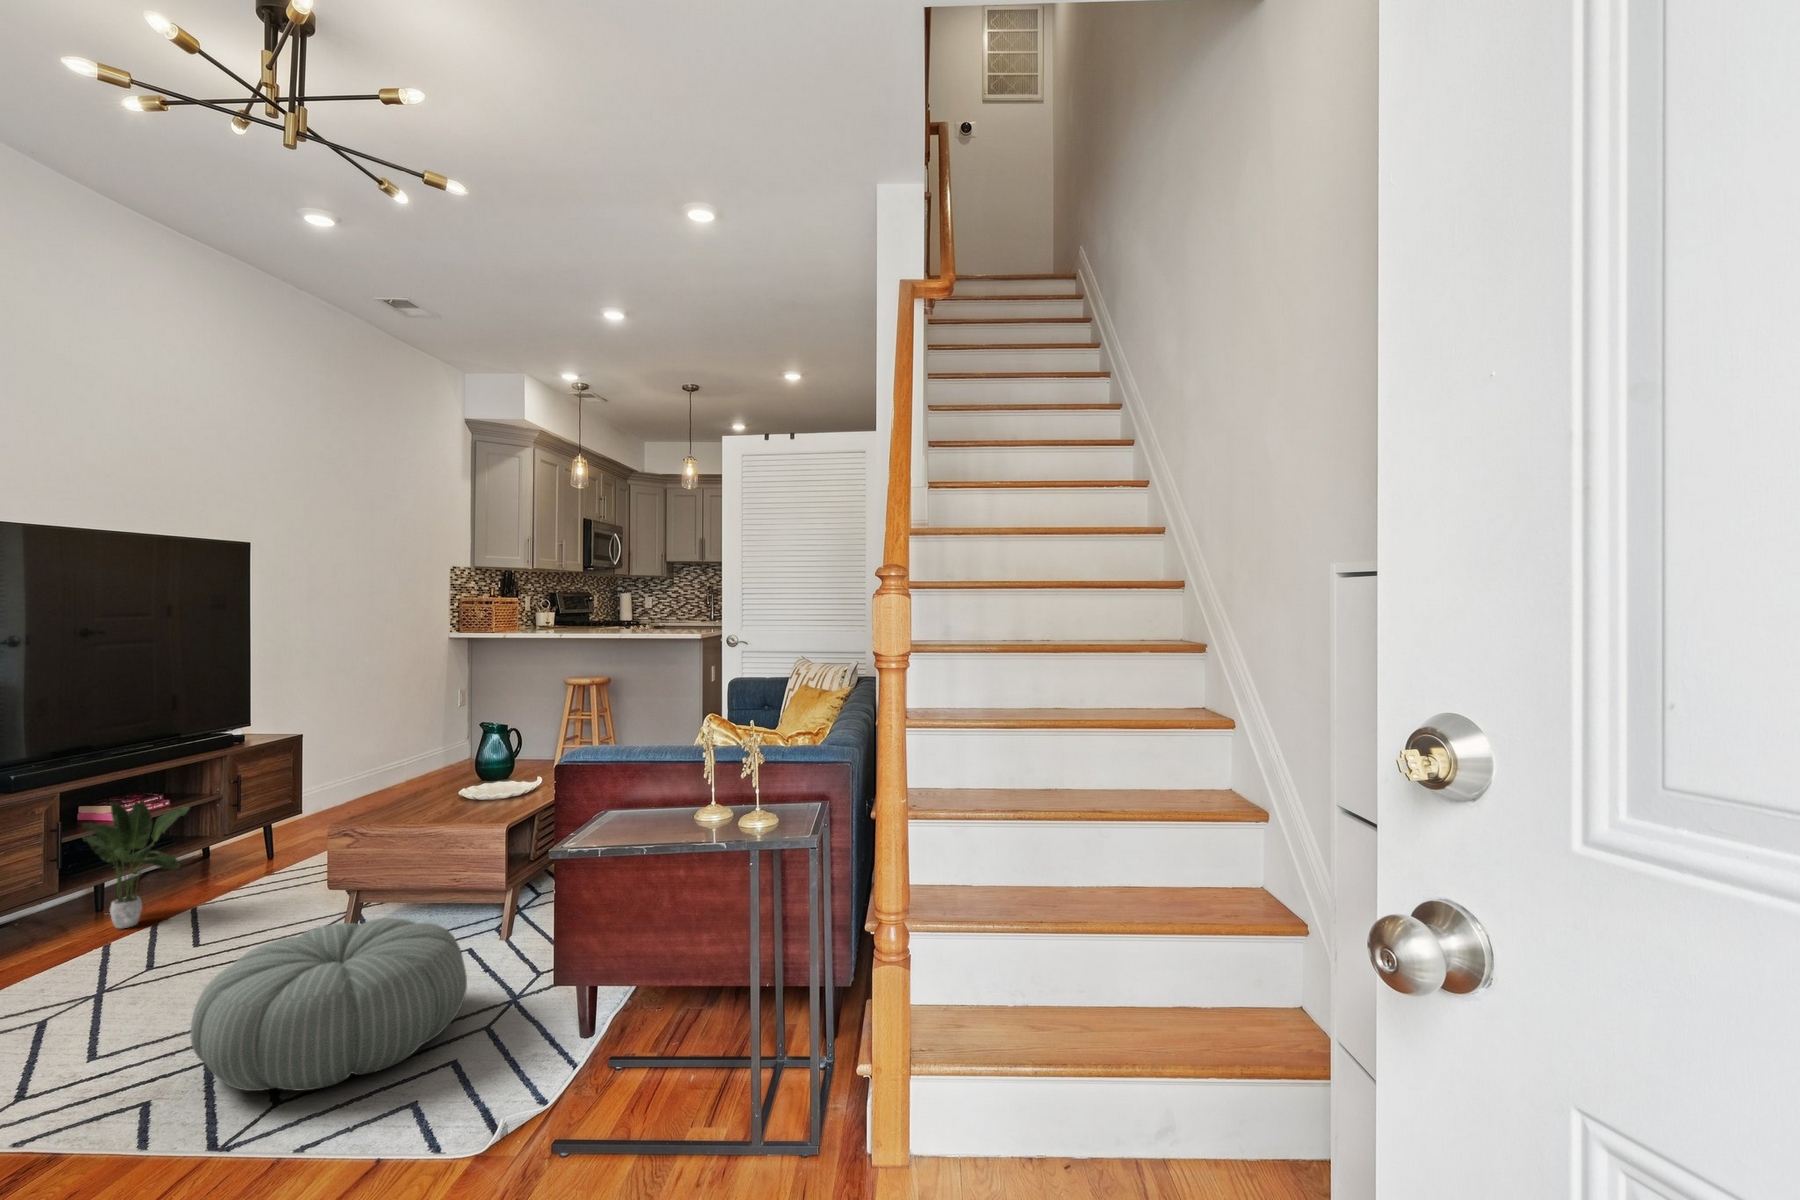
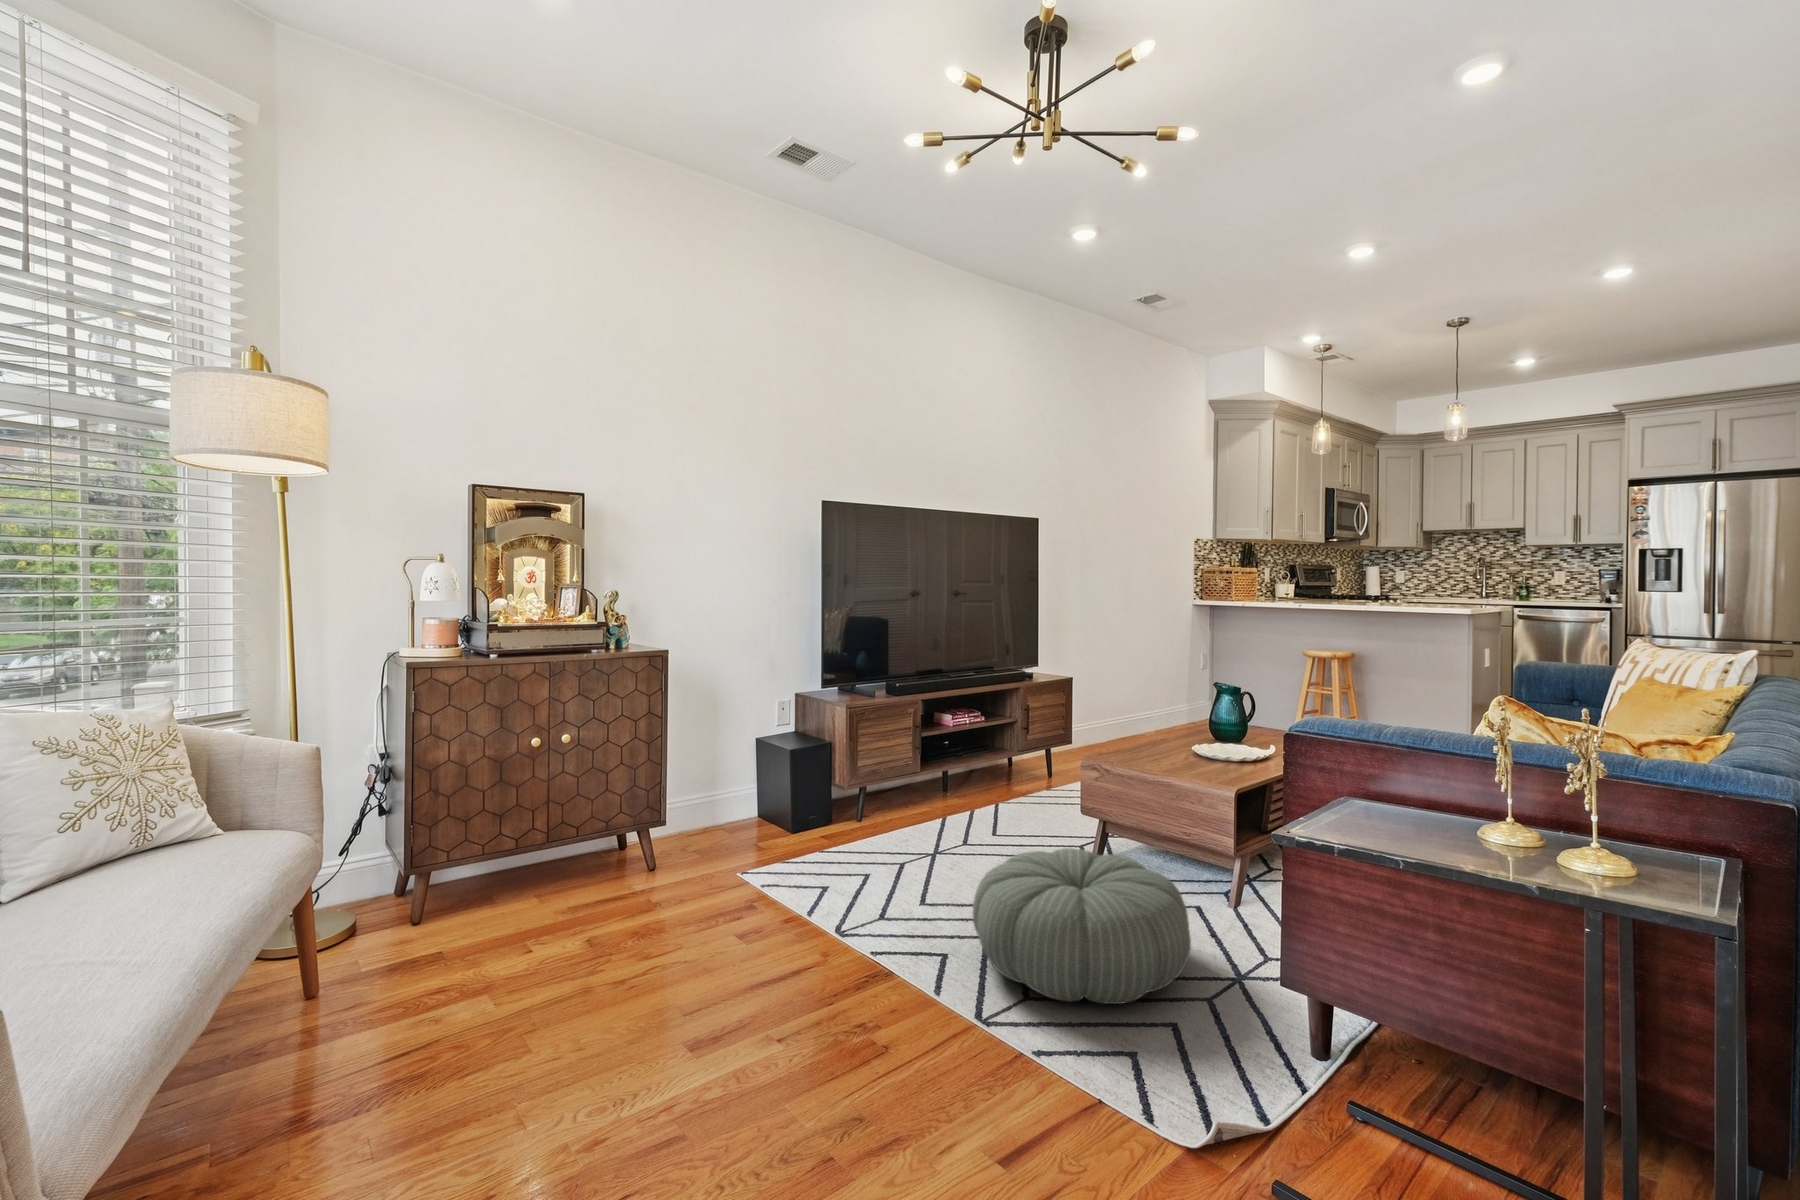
potted plant: present [83,802,189,928] -> none [933,712,995,807]

